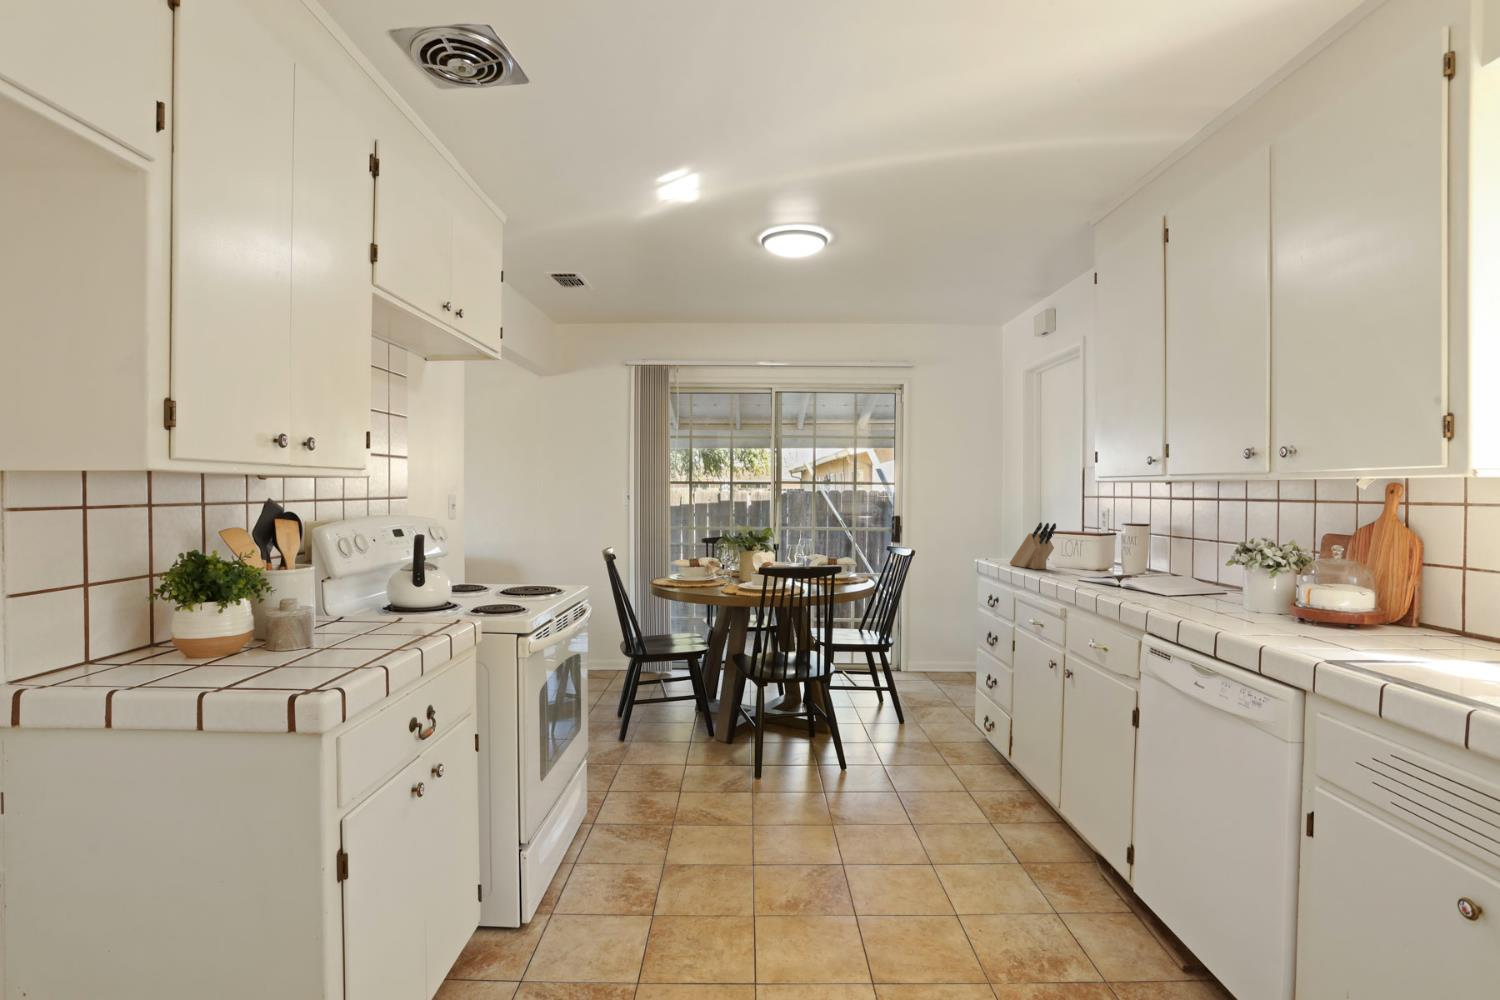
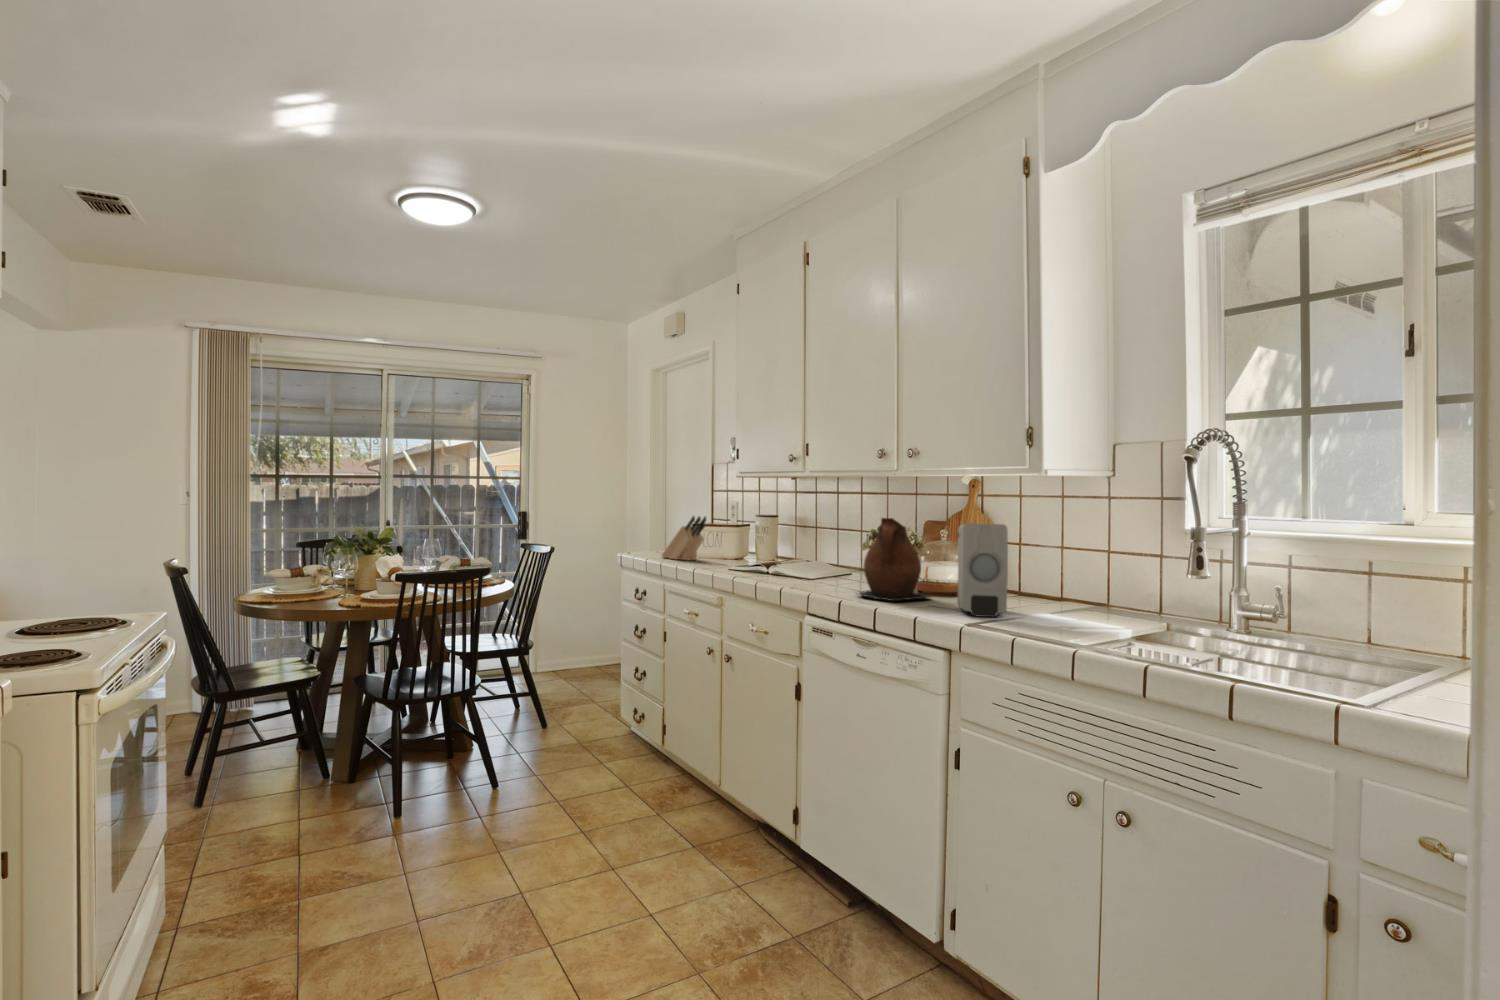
ceramic pitcher: none [1199,527,1309,629] -> present [860,518,931,601]
soap dispenser: none [1331,535,1405,657] -> present [957,523,1008,617]

